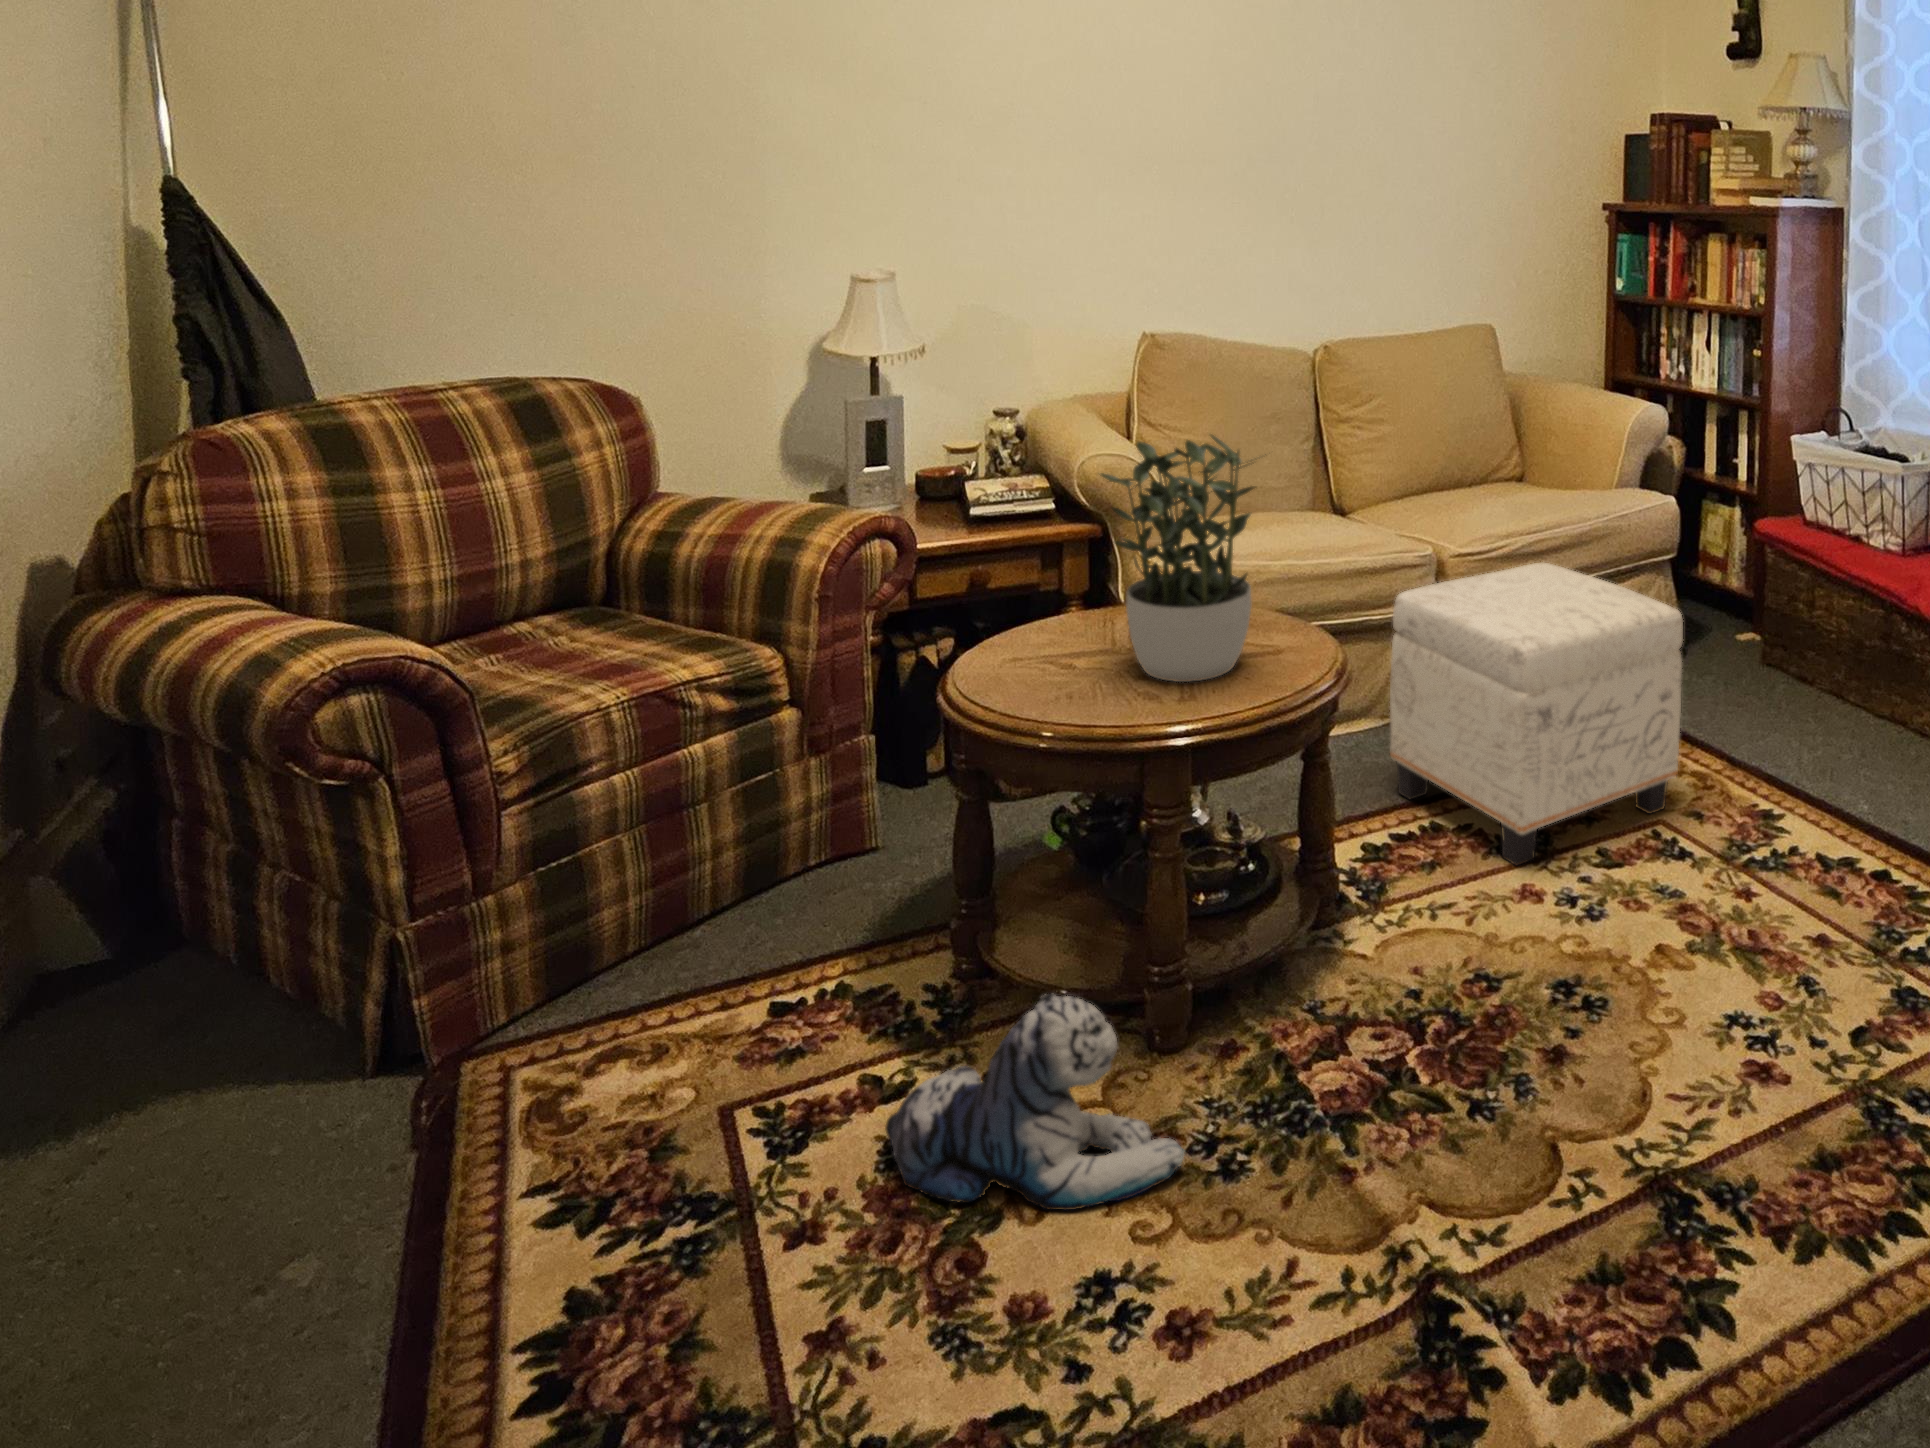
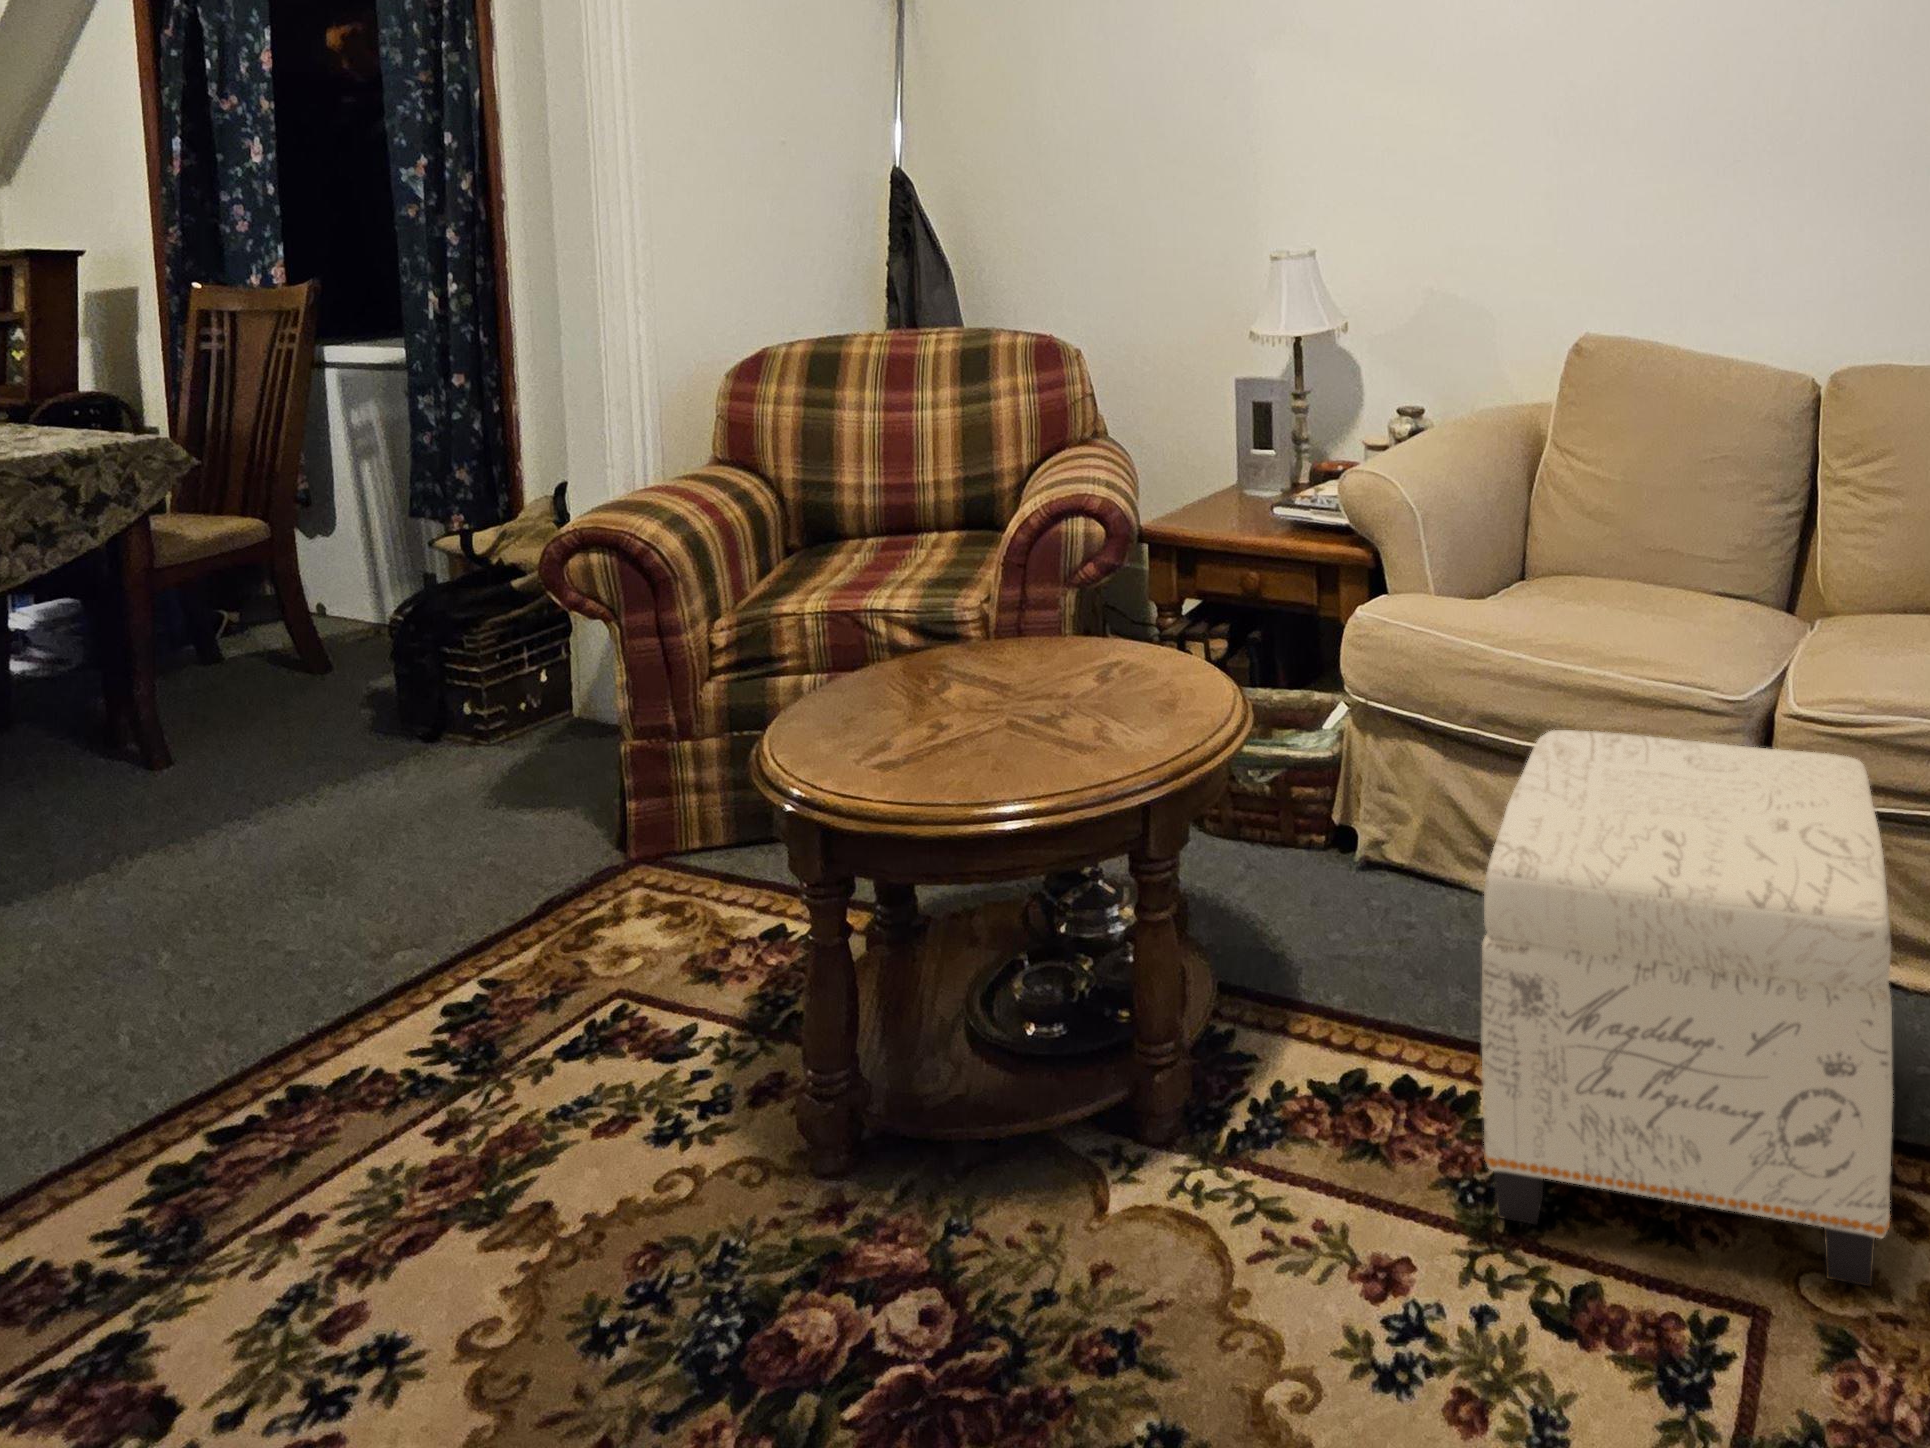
potted plant: present [1100,435,1254,682] -> none [911,429,1097,740]
plush toy: present [885,994,1185,1210] -> none [527,1013,723,1291]

